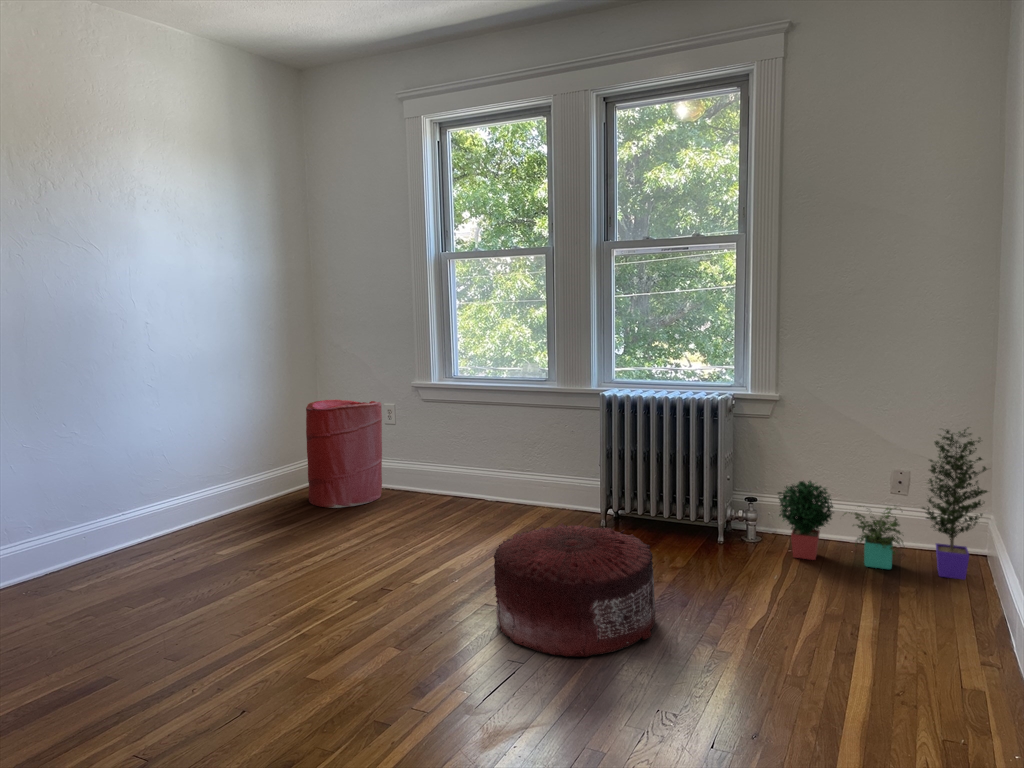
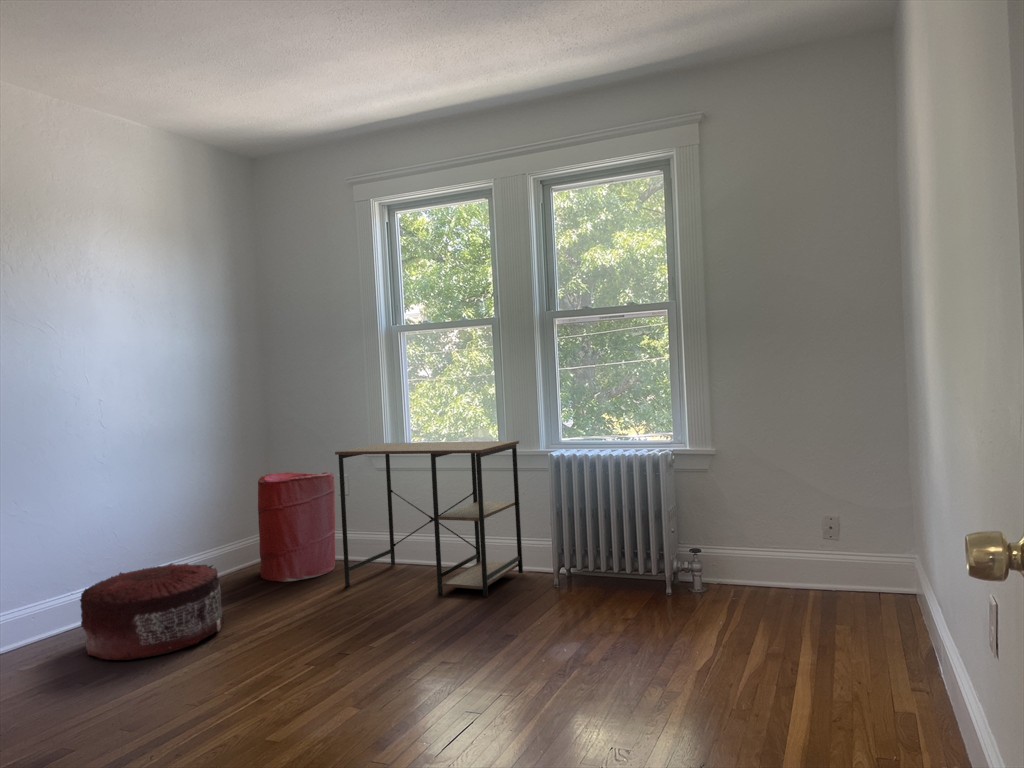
desk: none [382,374,570,535] -> present [335,441,523,597]
potted plant: present [778,427,988,579] -> none [718,472,908,615]
pouf: present [493,523,655,657] -> present [80,563,224,660]

